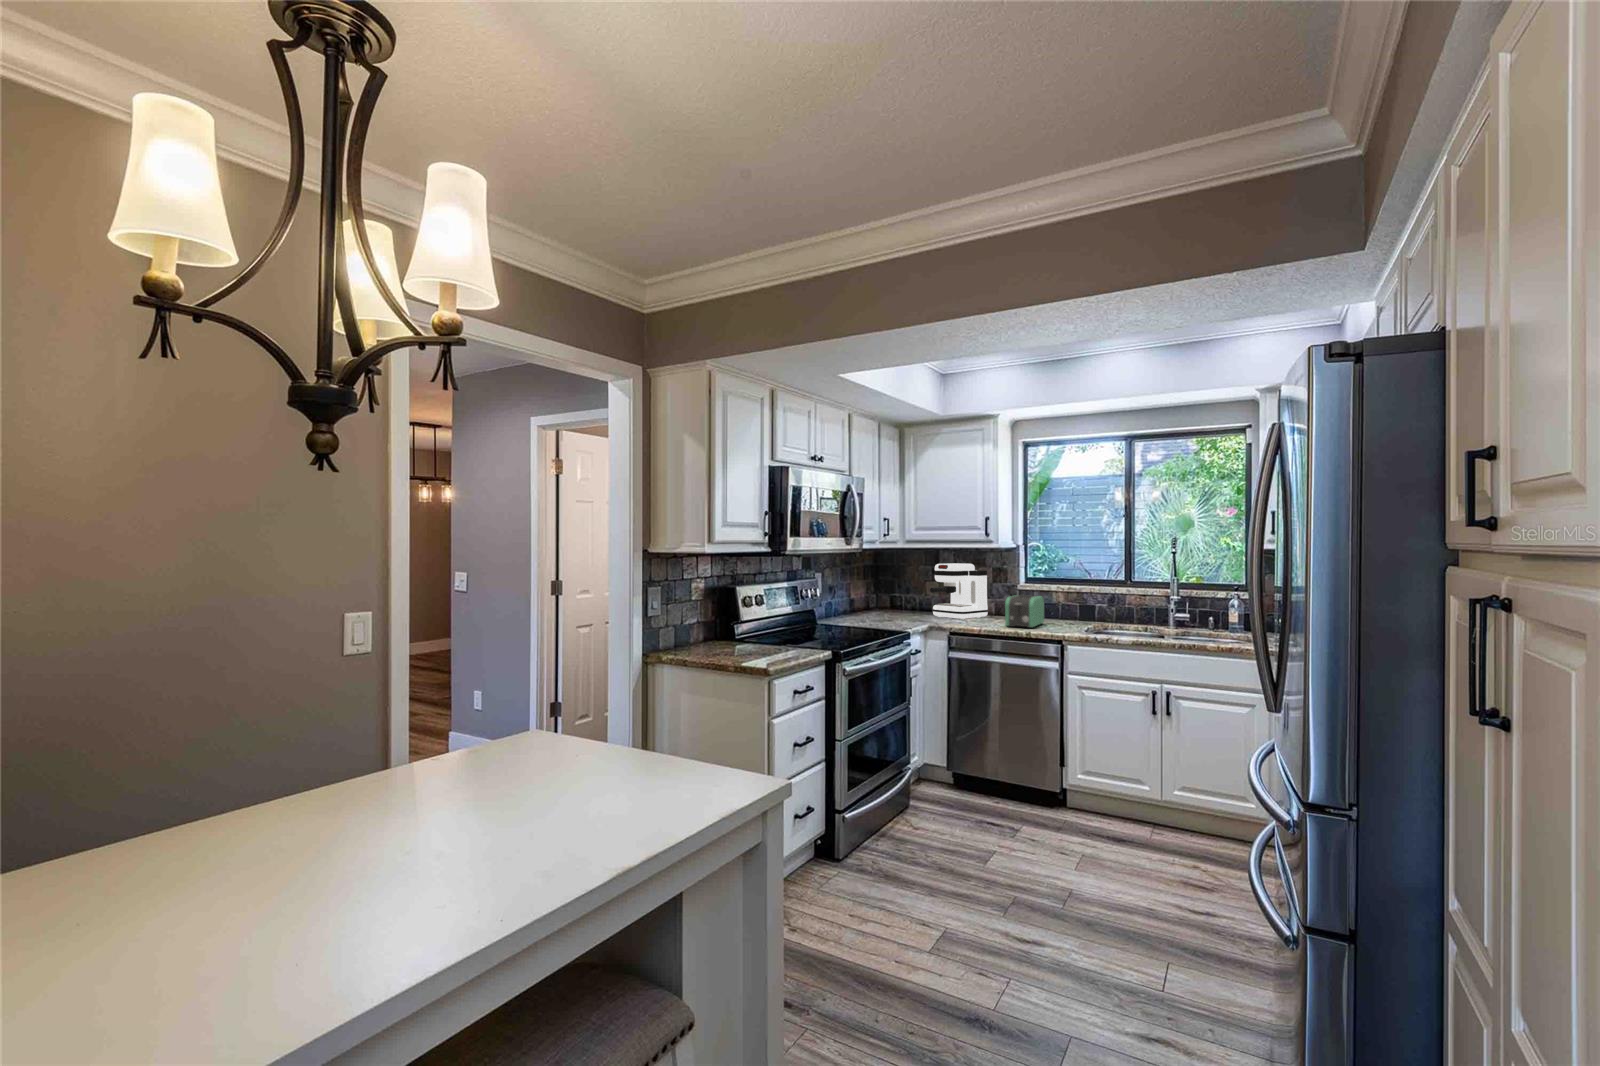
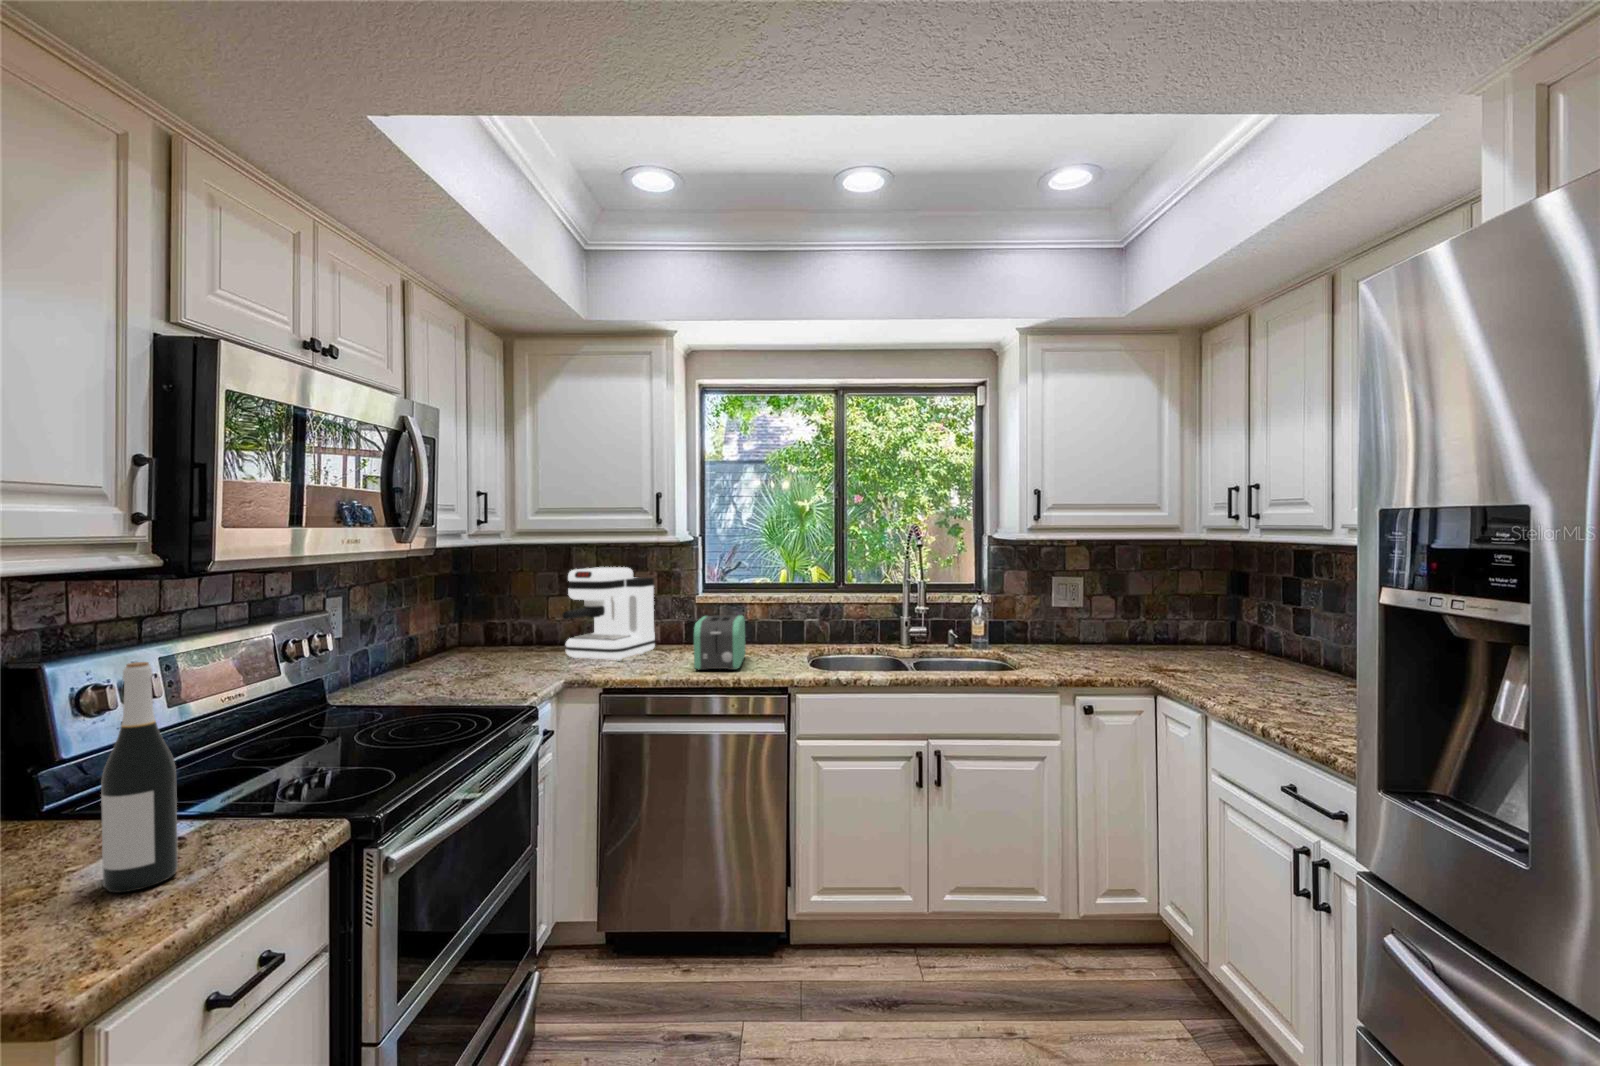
wine bottle: none [763,582,782,657] -> present [101,662,178,892]

